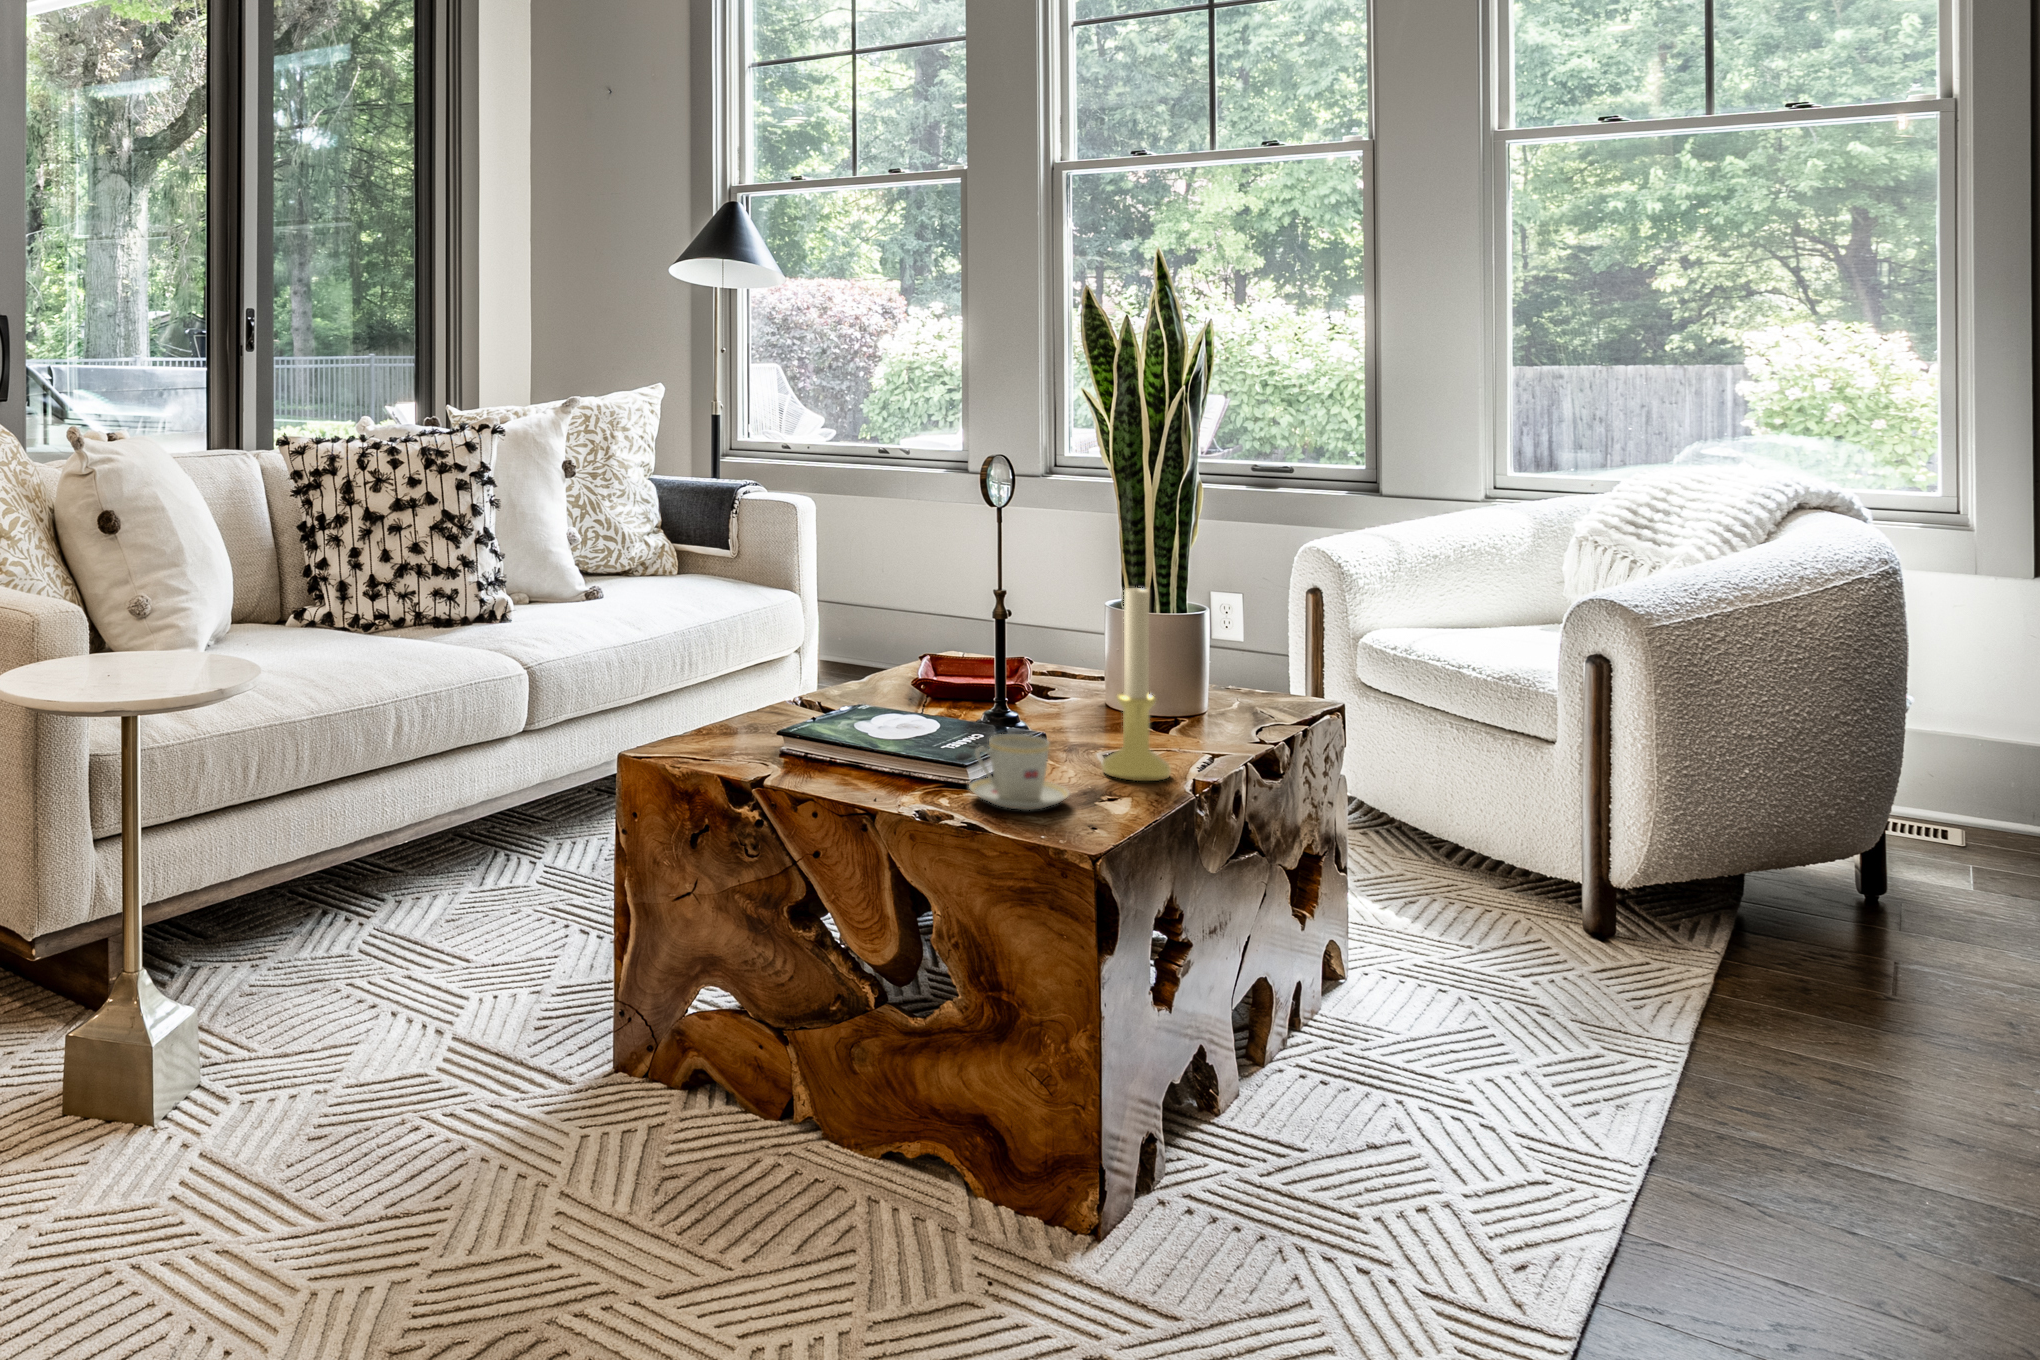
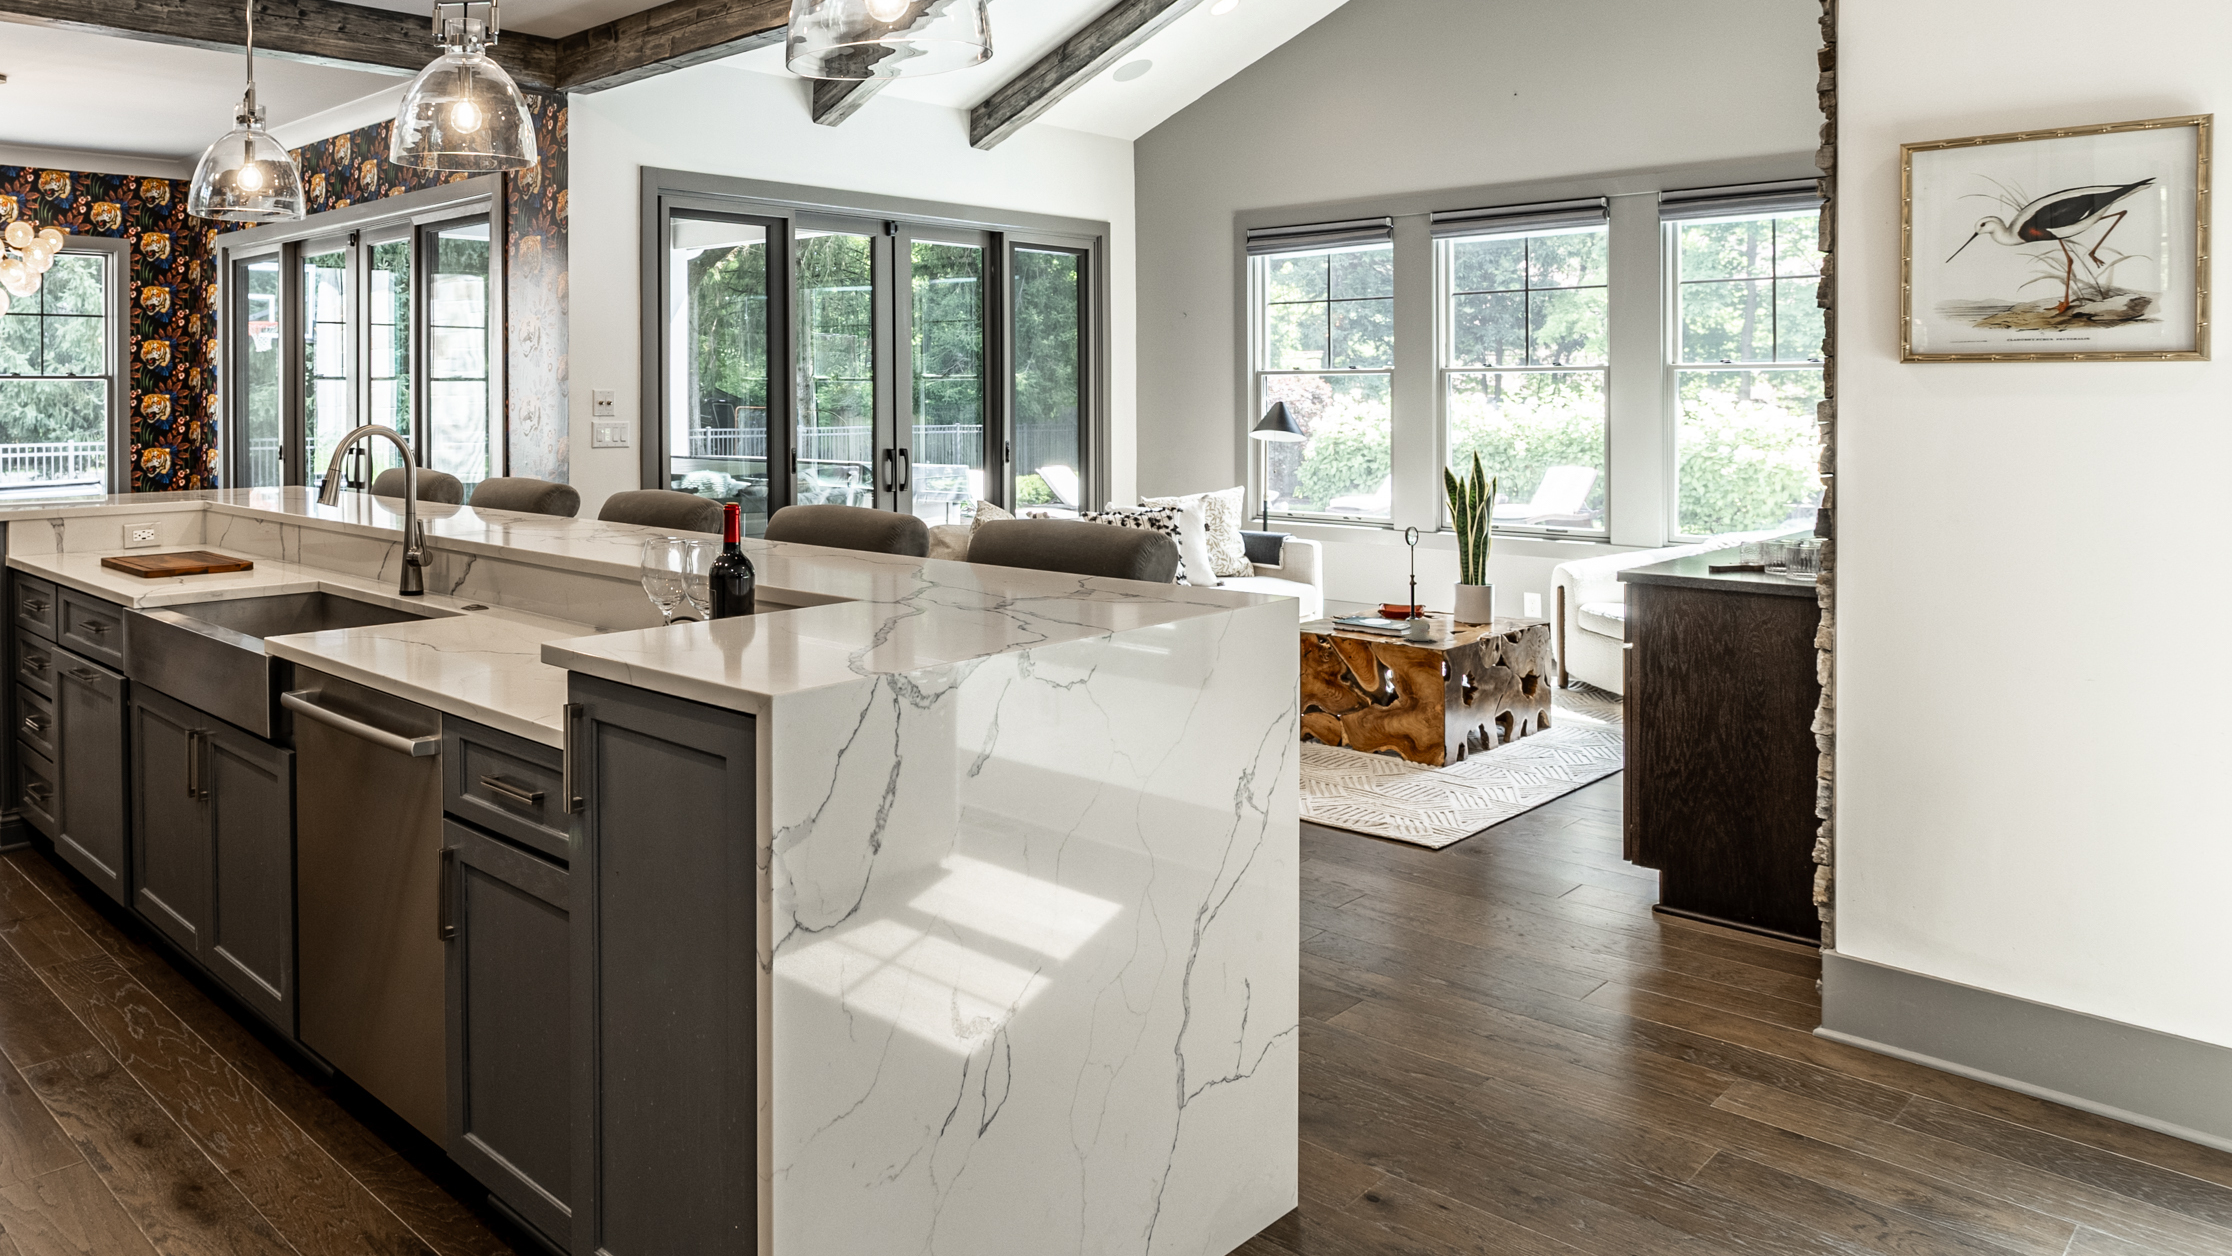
candle holder: present [1102,588,1171,781] -> none [1449,571,1473,637]

